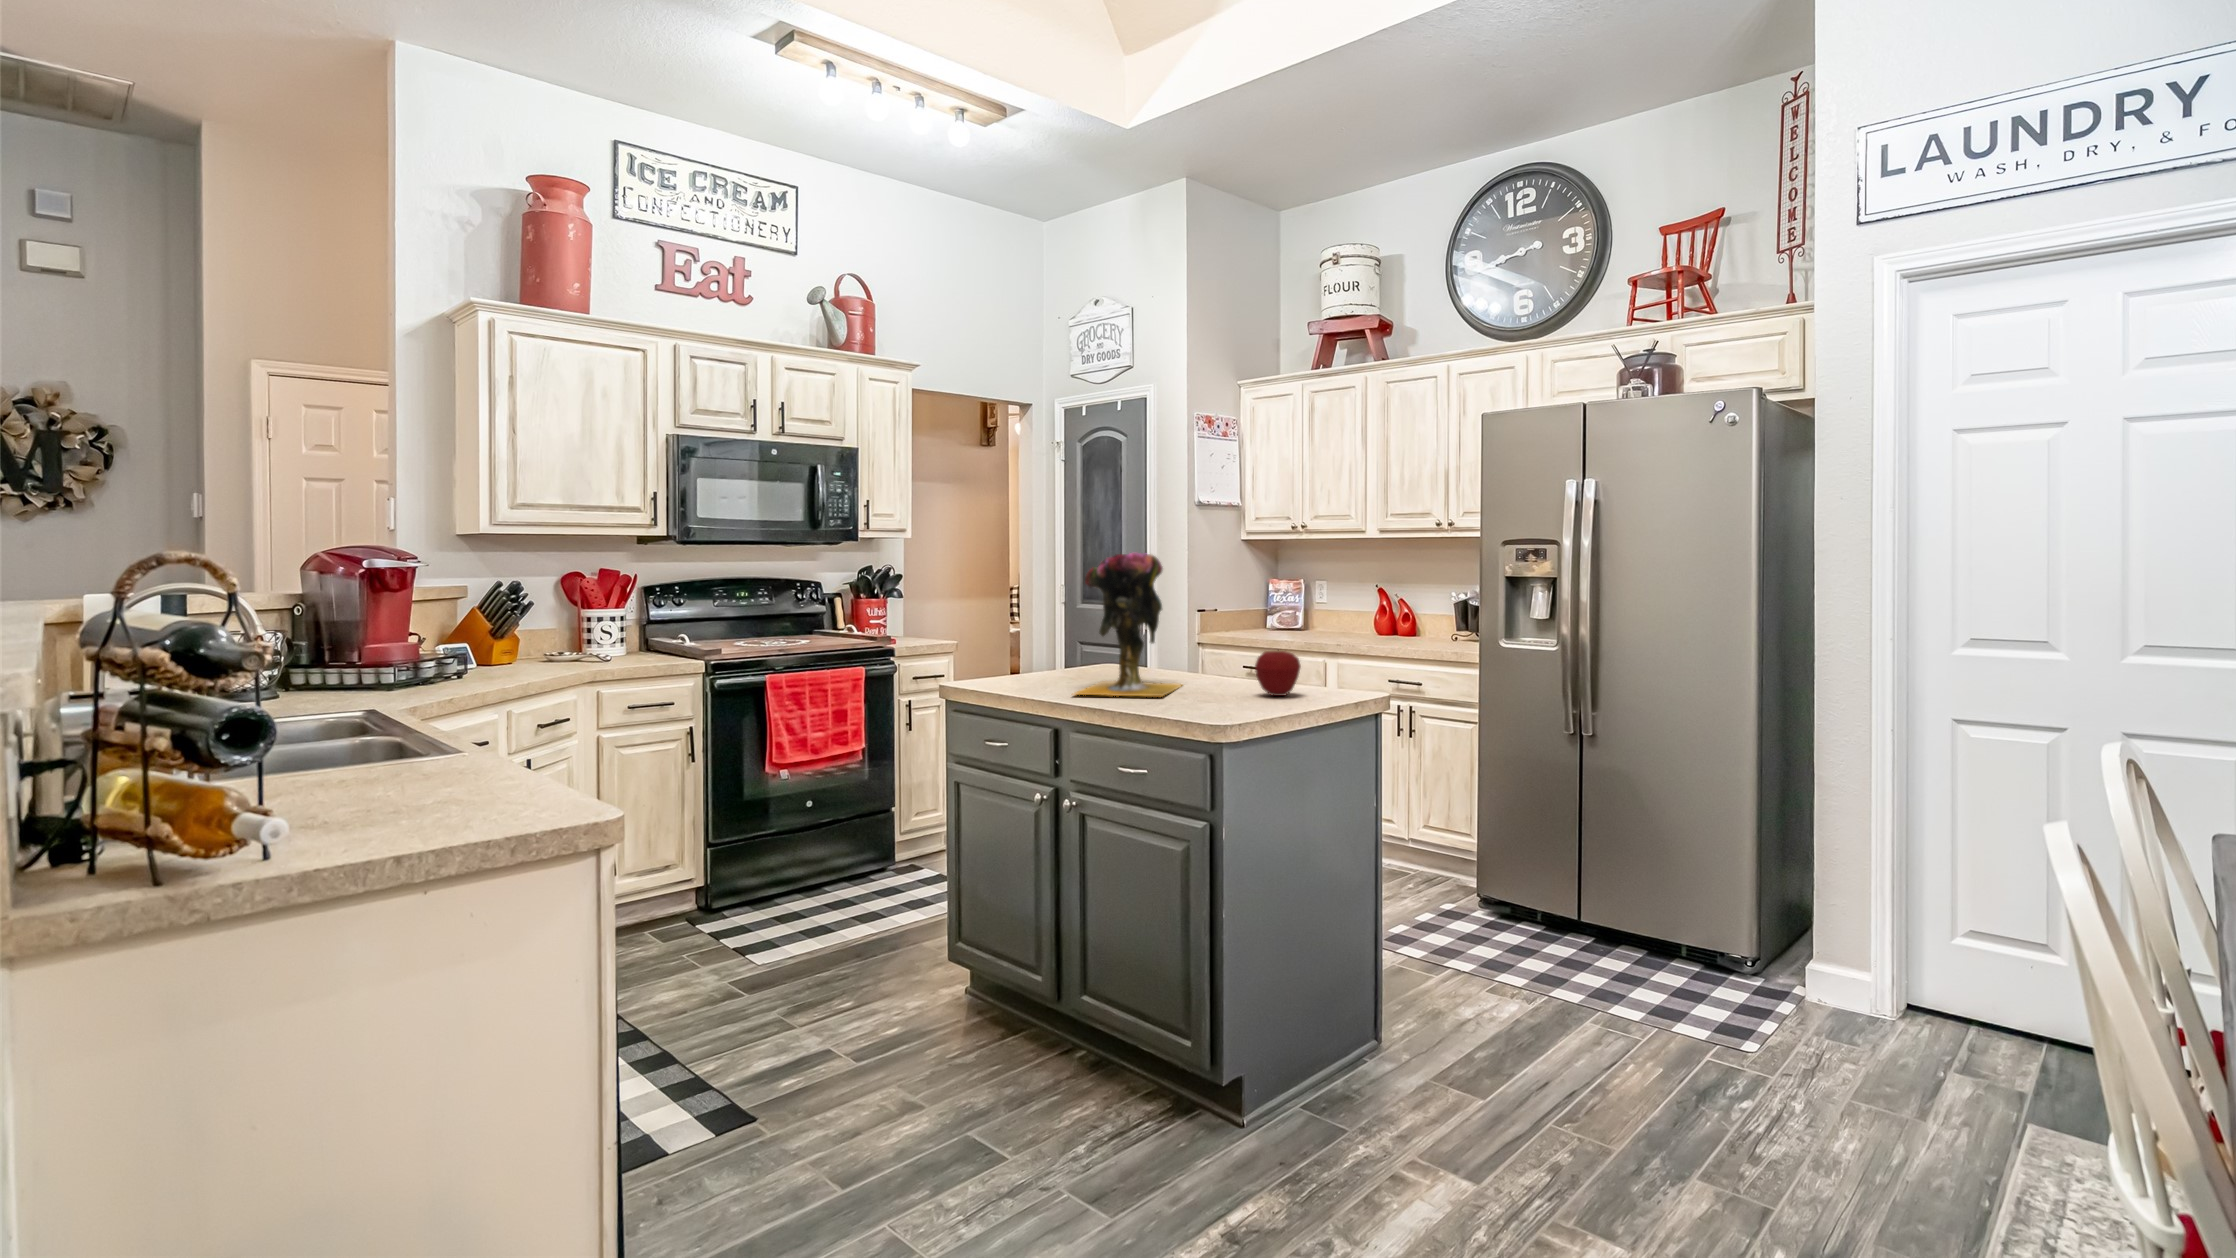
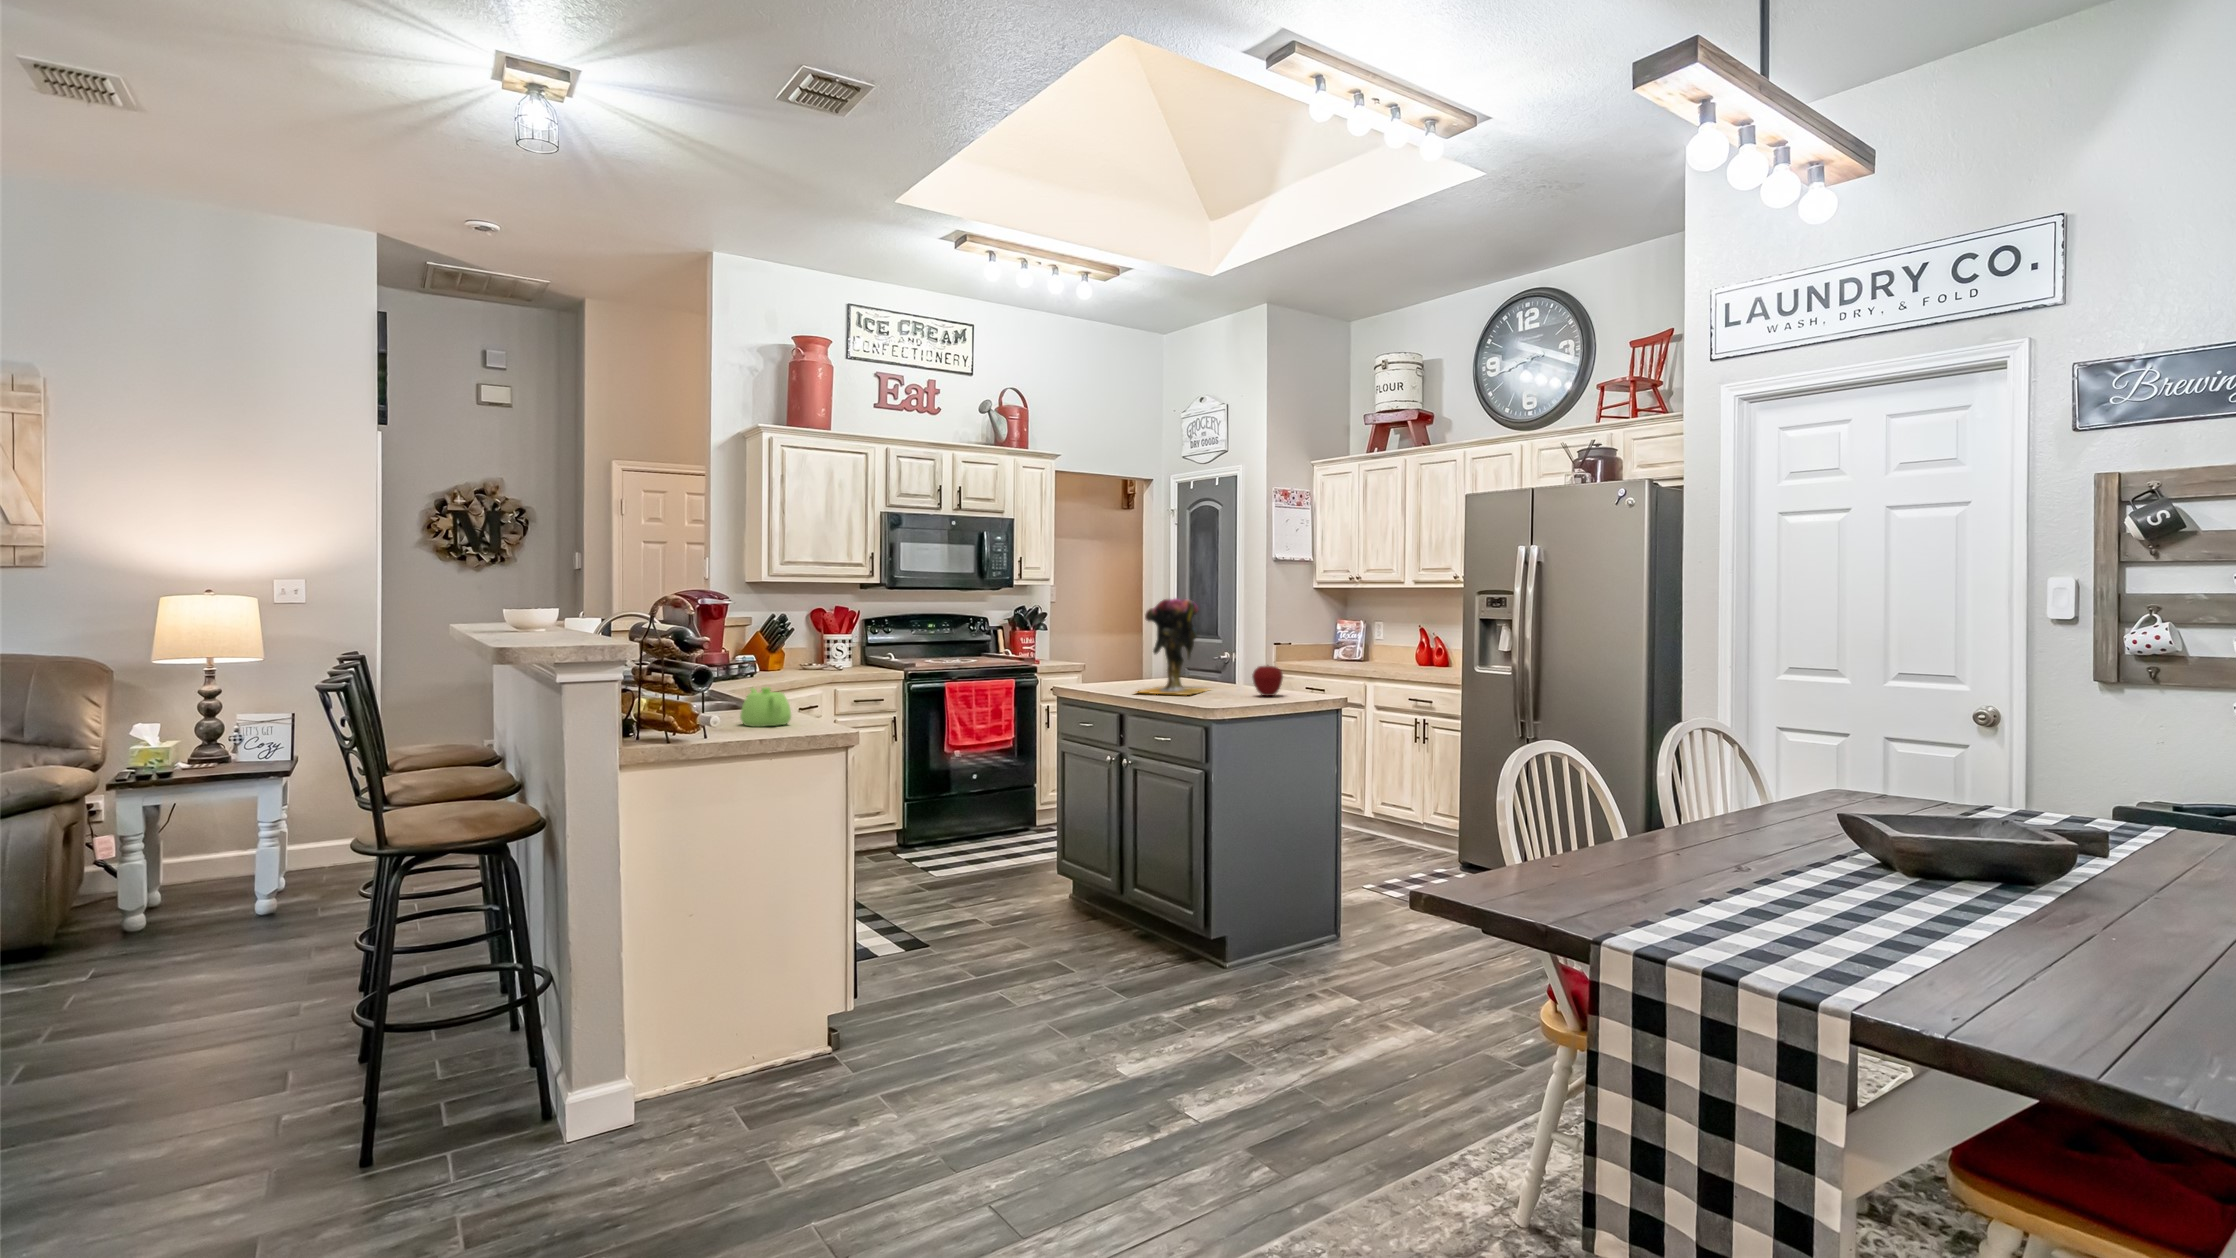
teapot: none [357,734,477,822] -> present [740,687,791,727]

